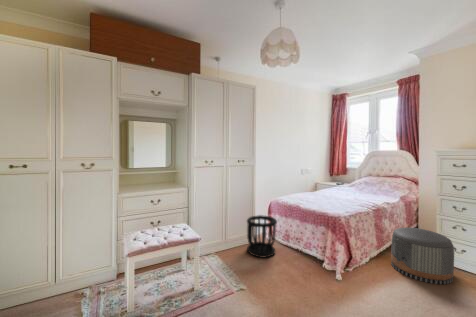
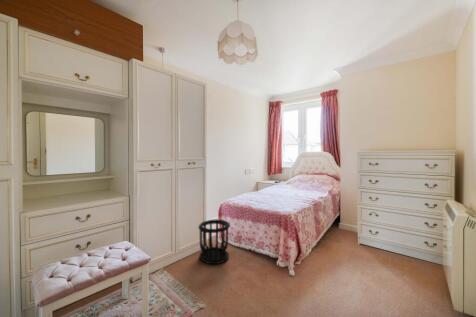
pouf: present [391,228,454,284] -> none [328,218,375,264]

